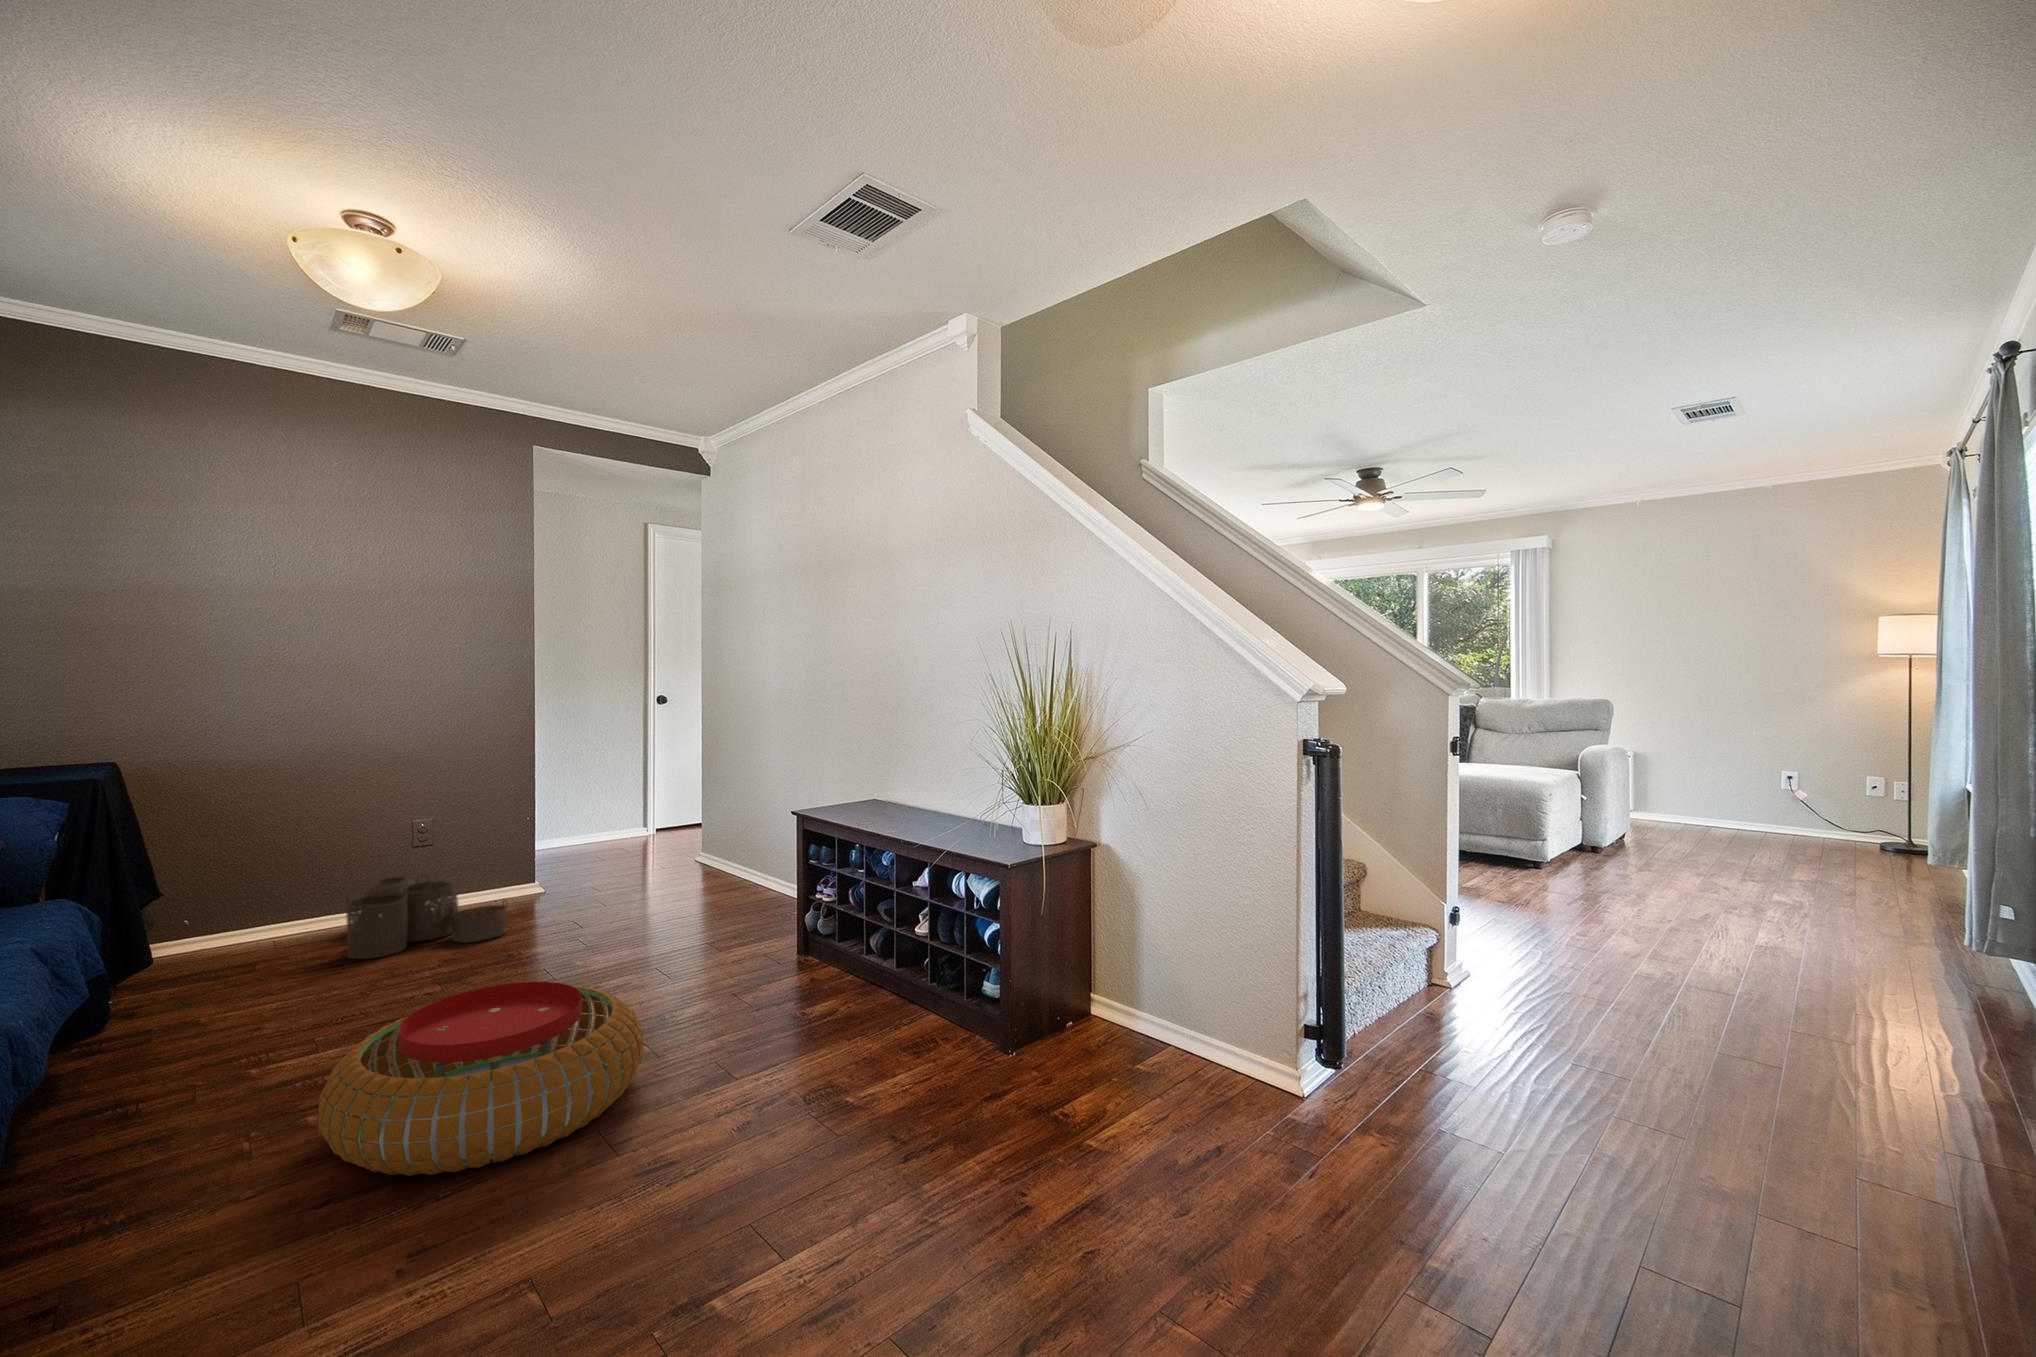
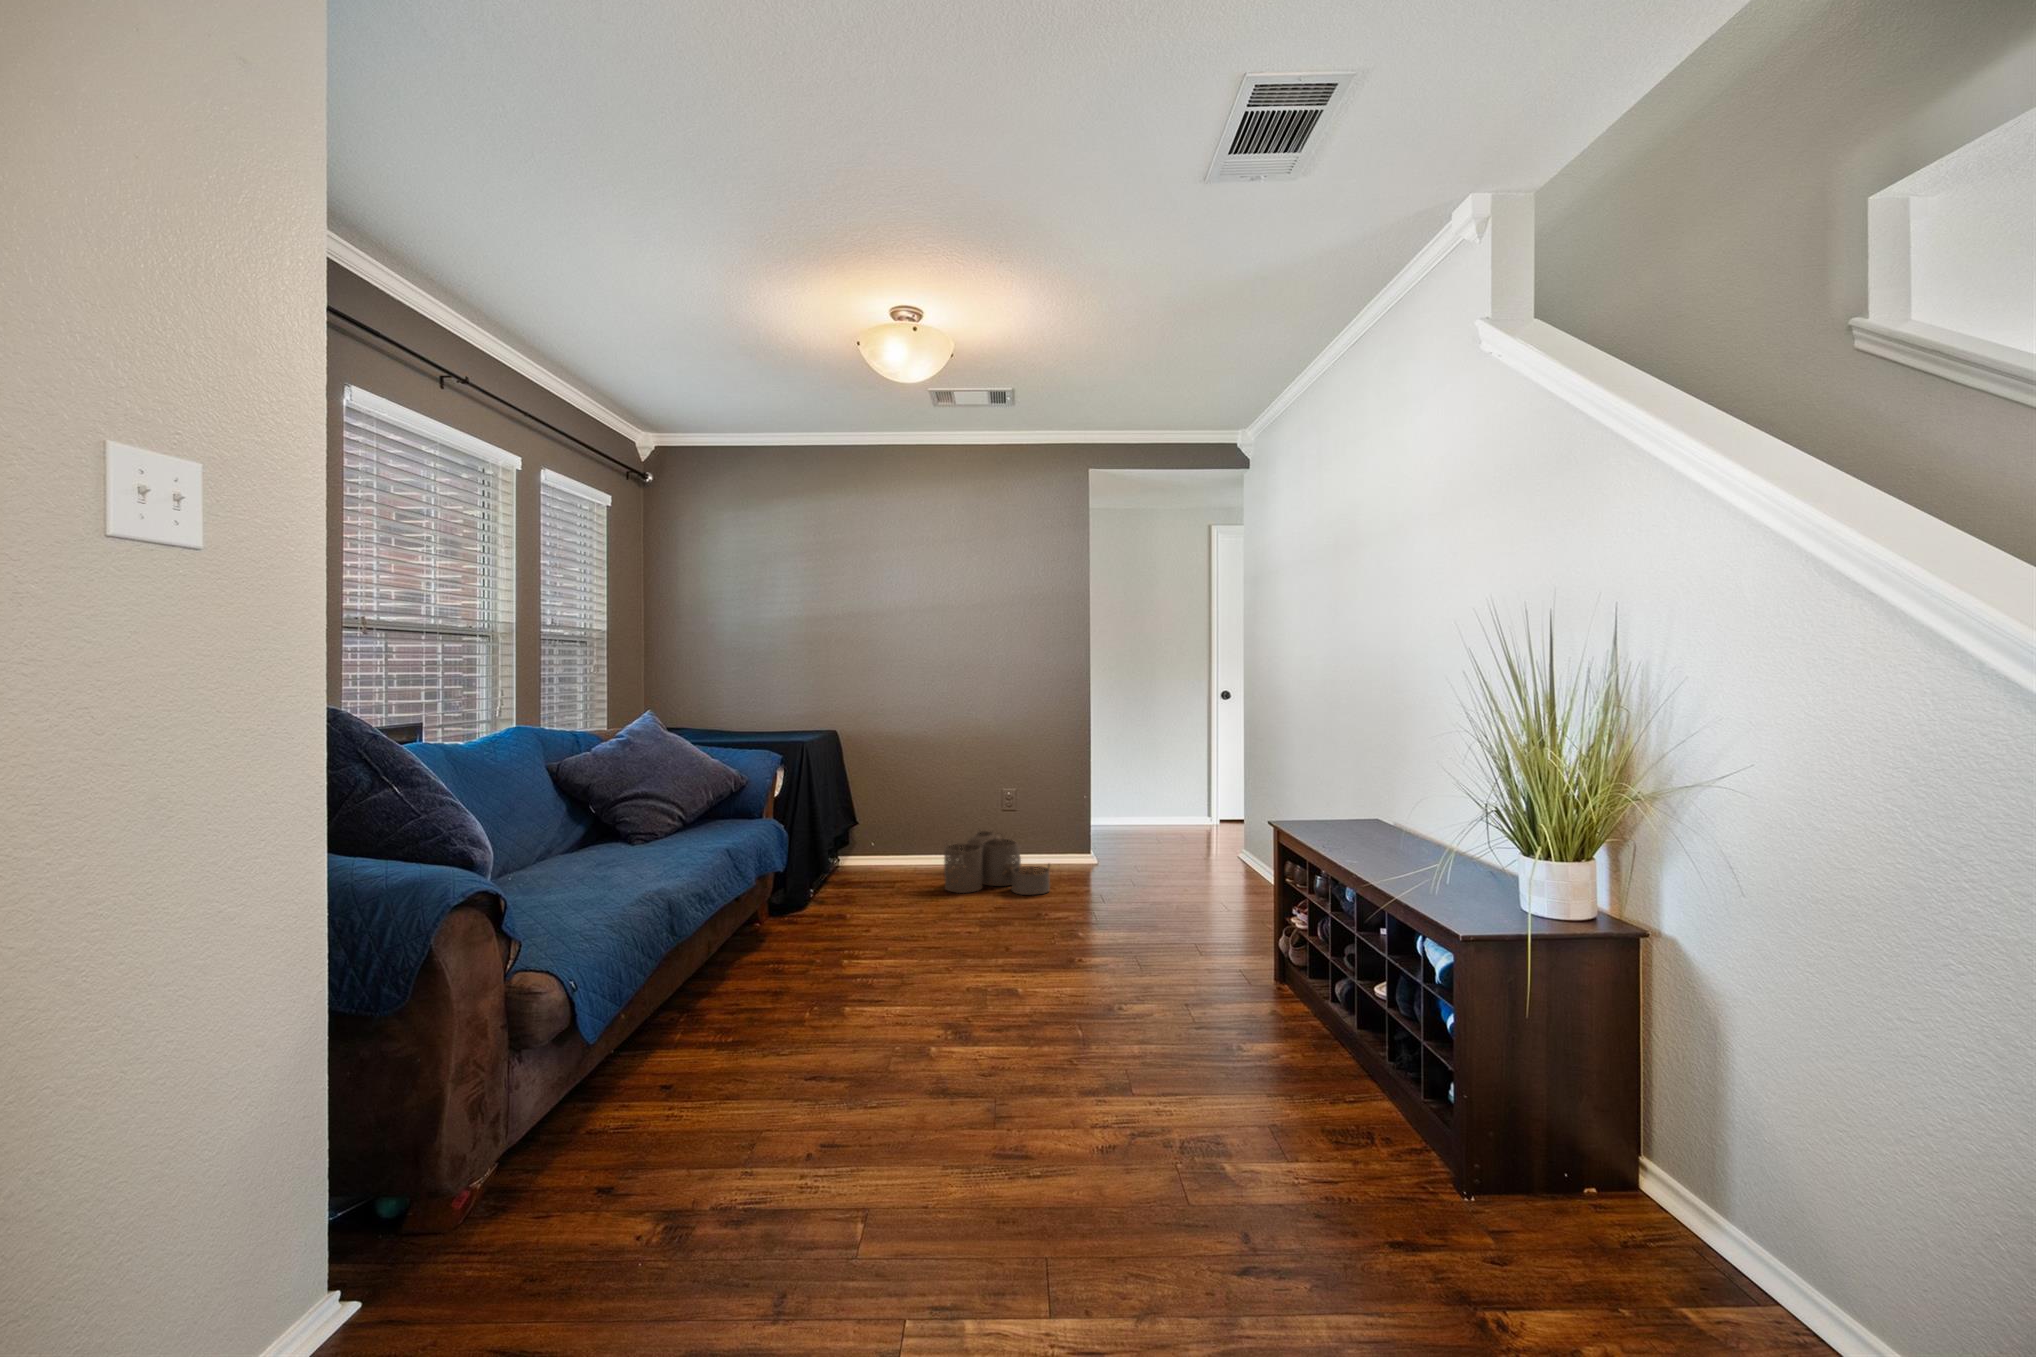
pouf: present [319,982,643,1176] -> none [826,938,1061,1094]

